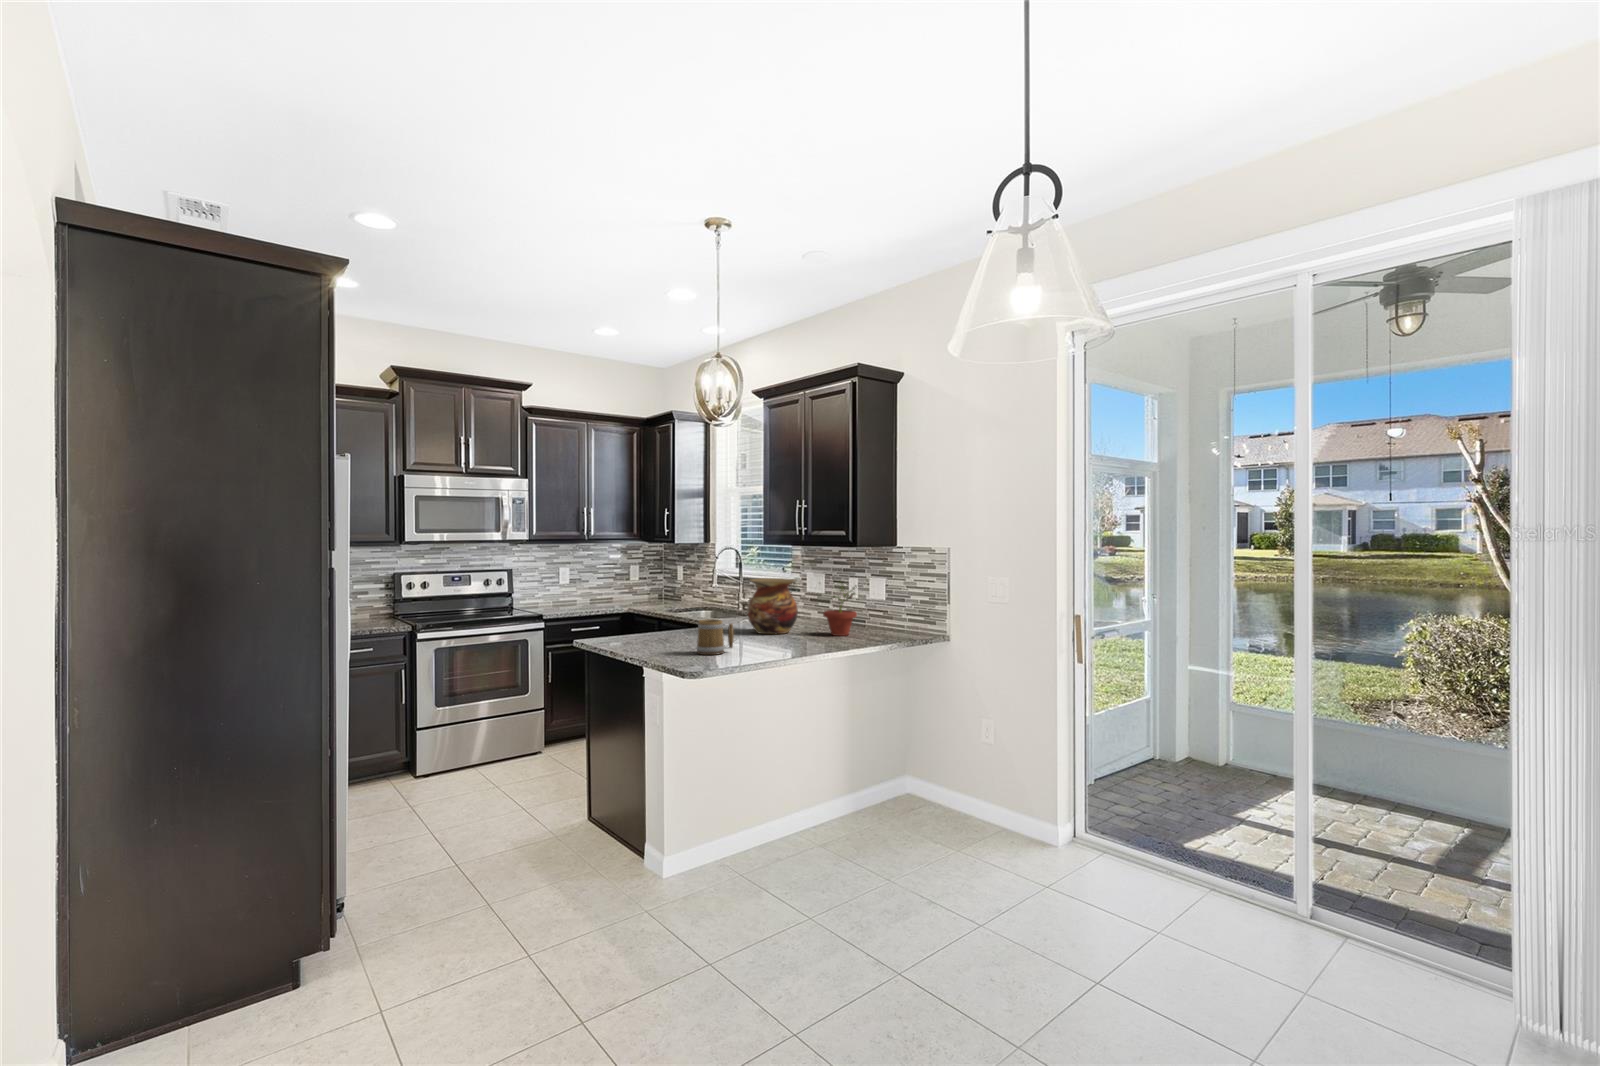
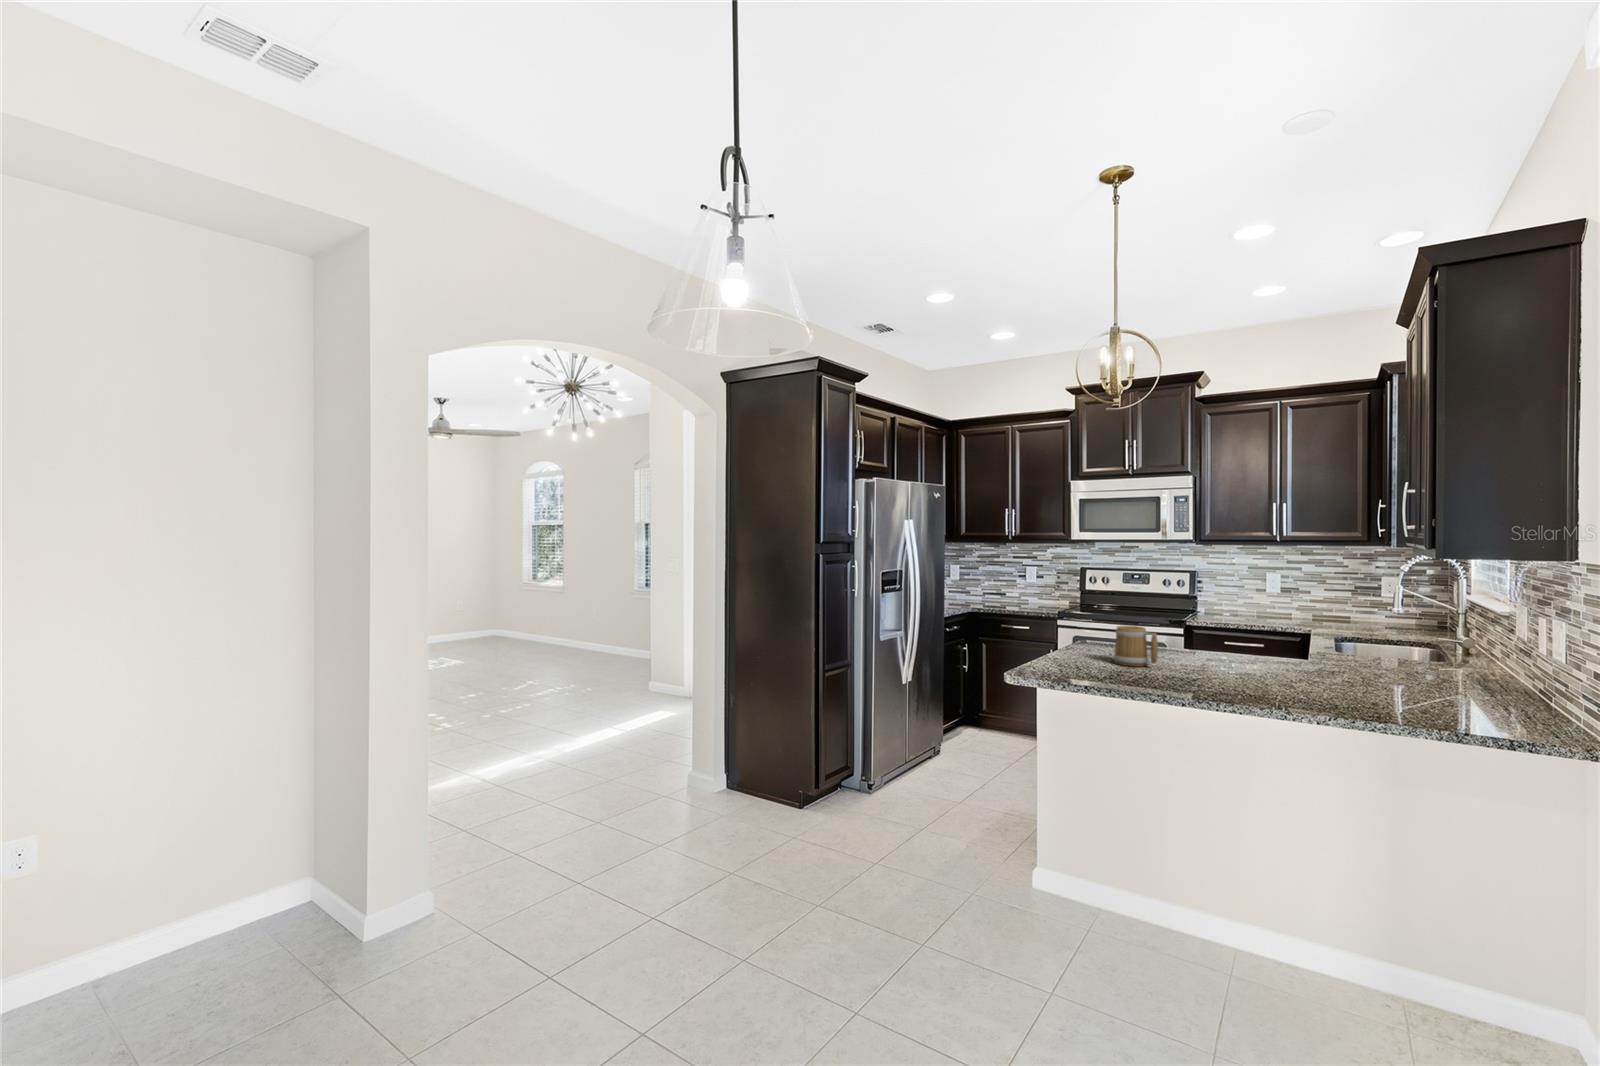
vase: present [748,578,798,634] -> none [1298,595,1388,676]
potted plant: present [823,584,857,636] -> none [1396,608,1473,697]

